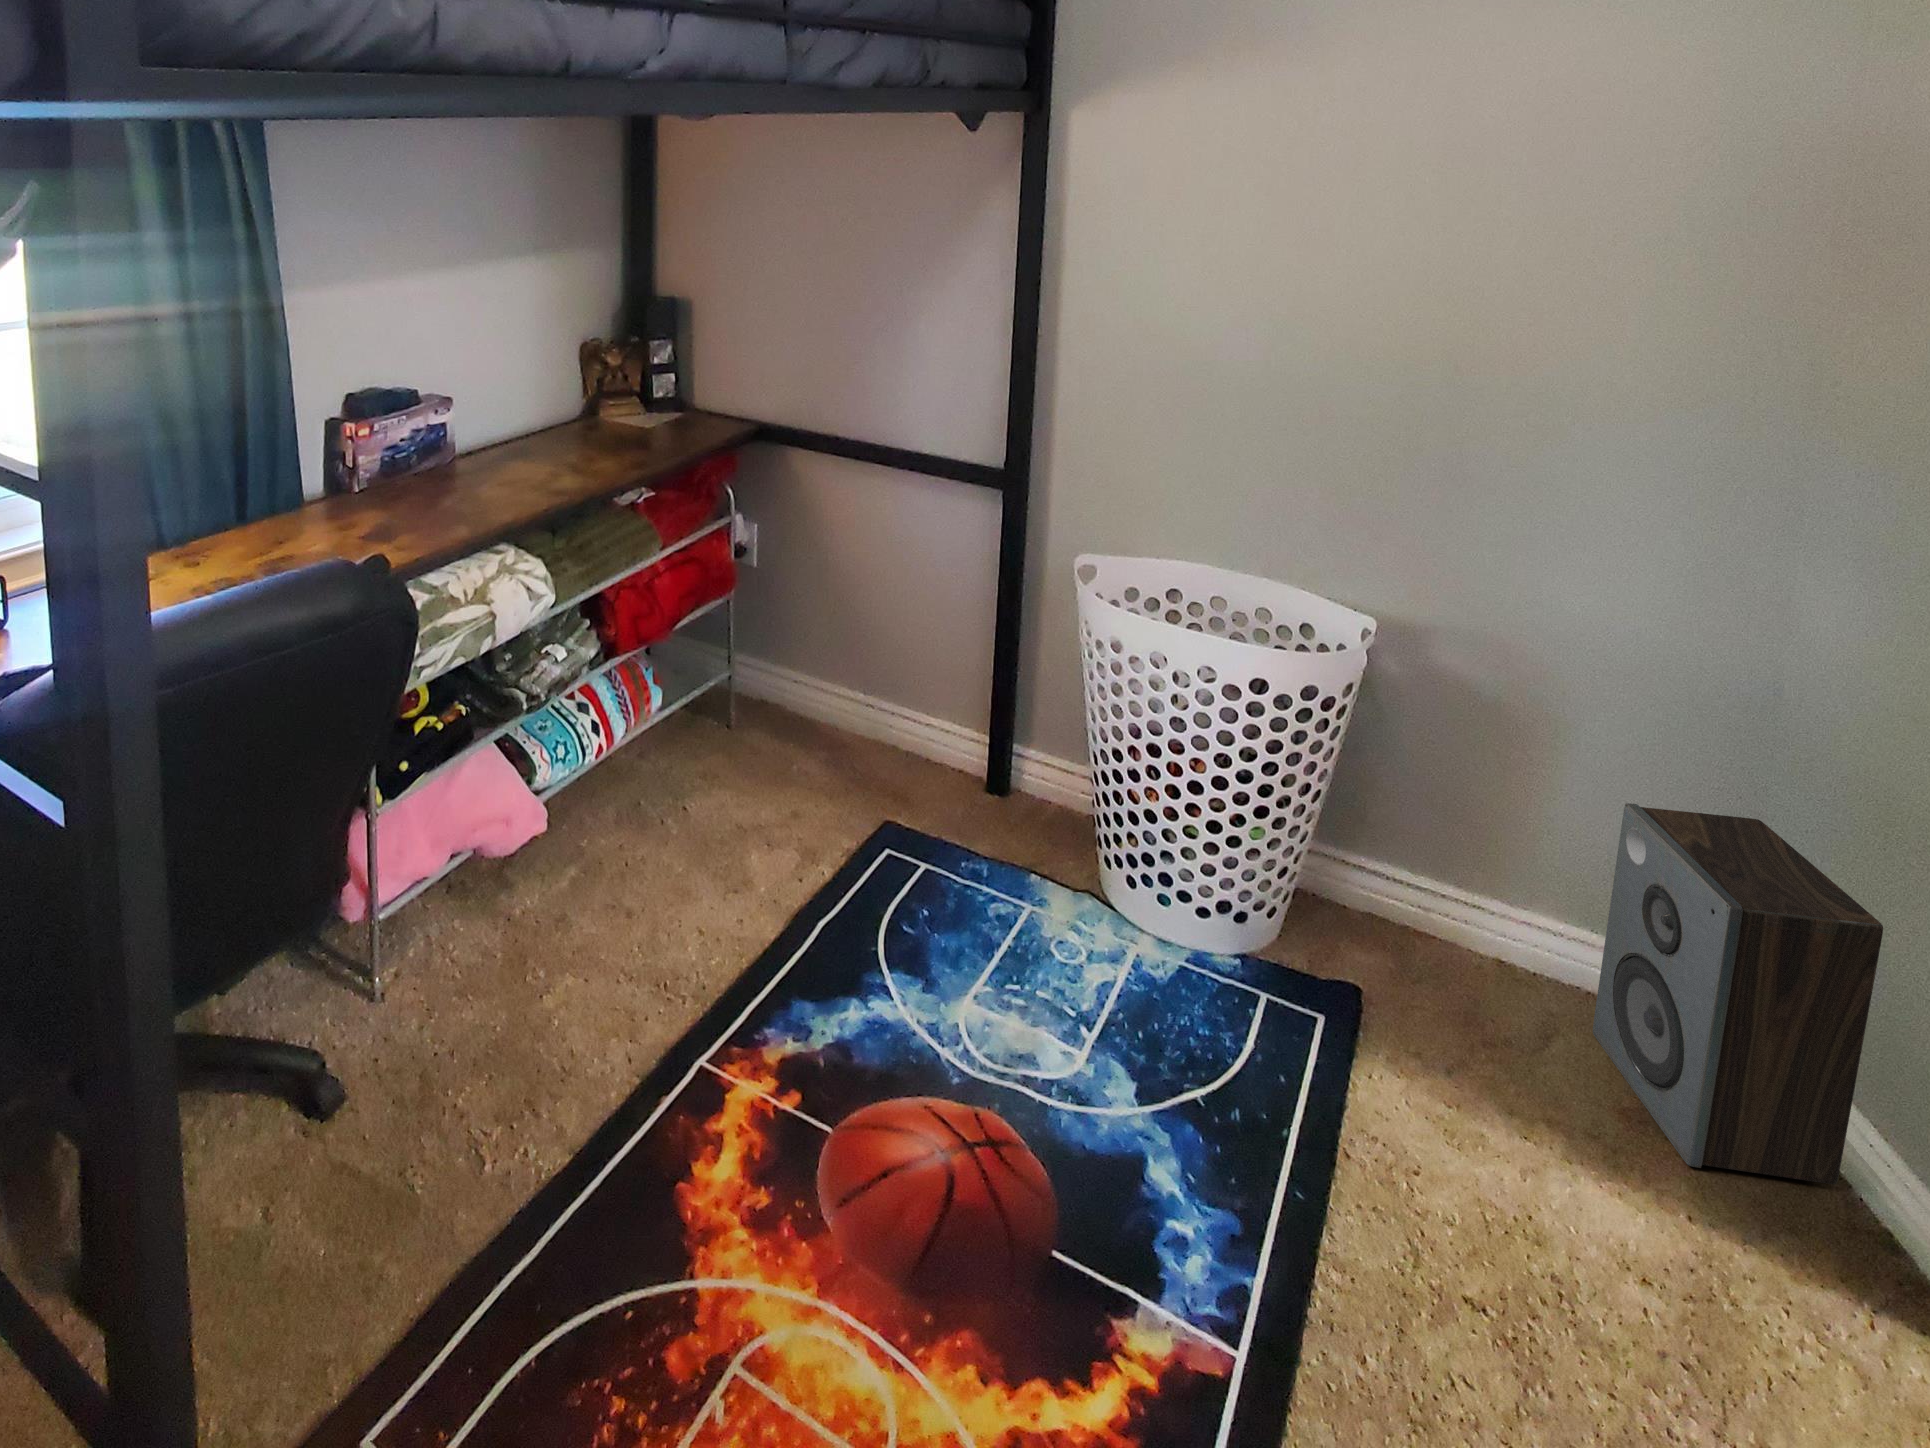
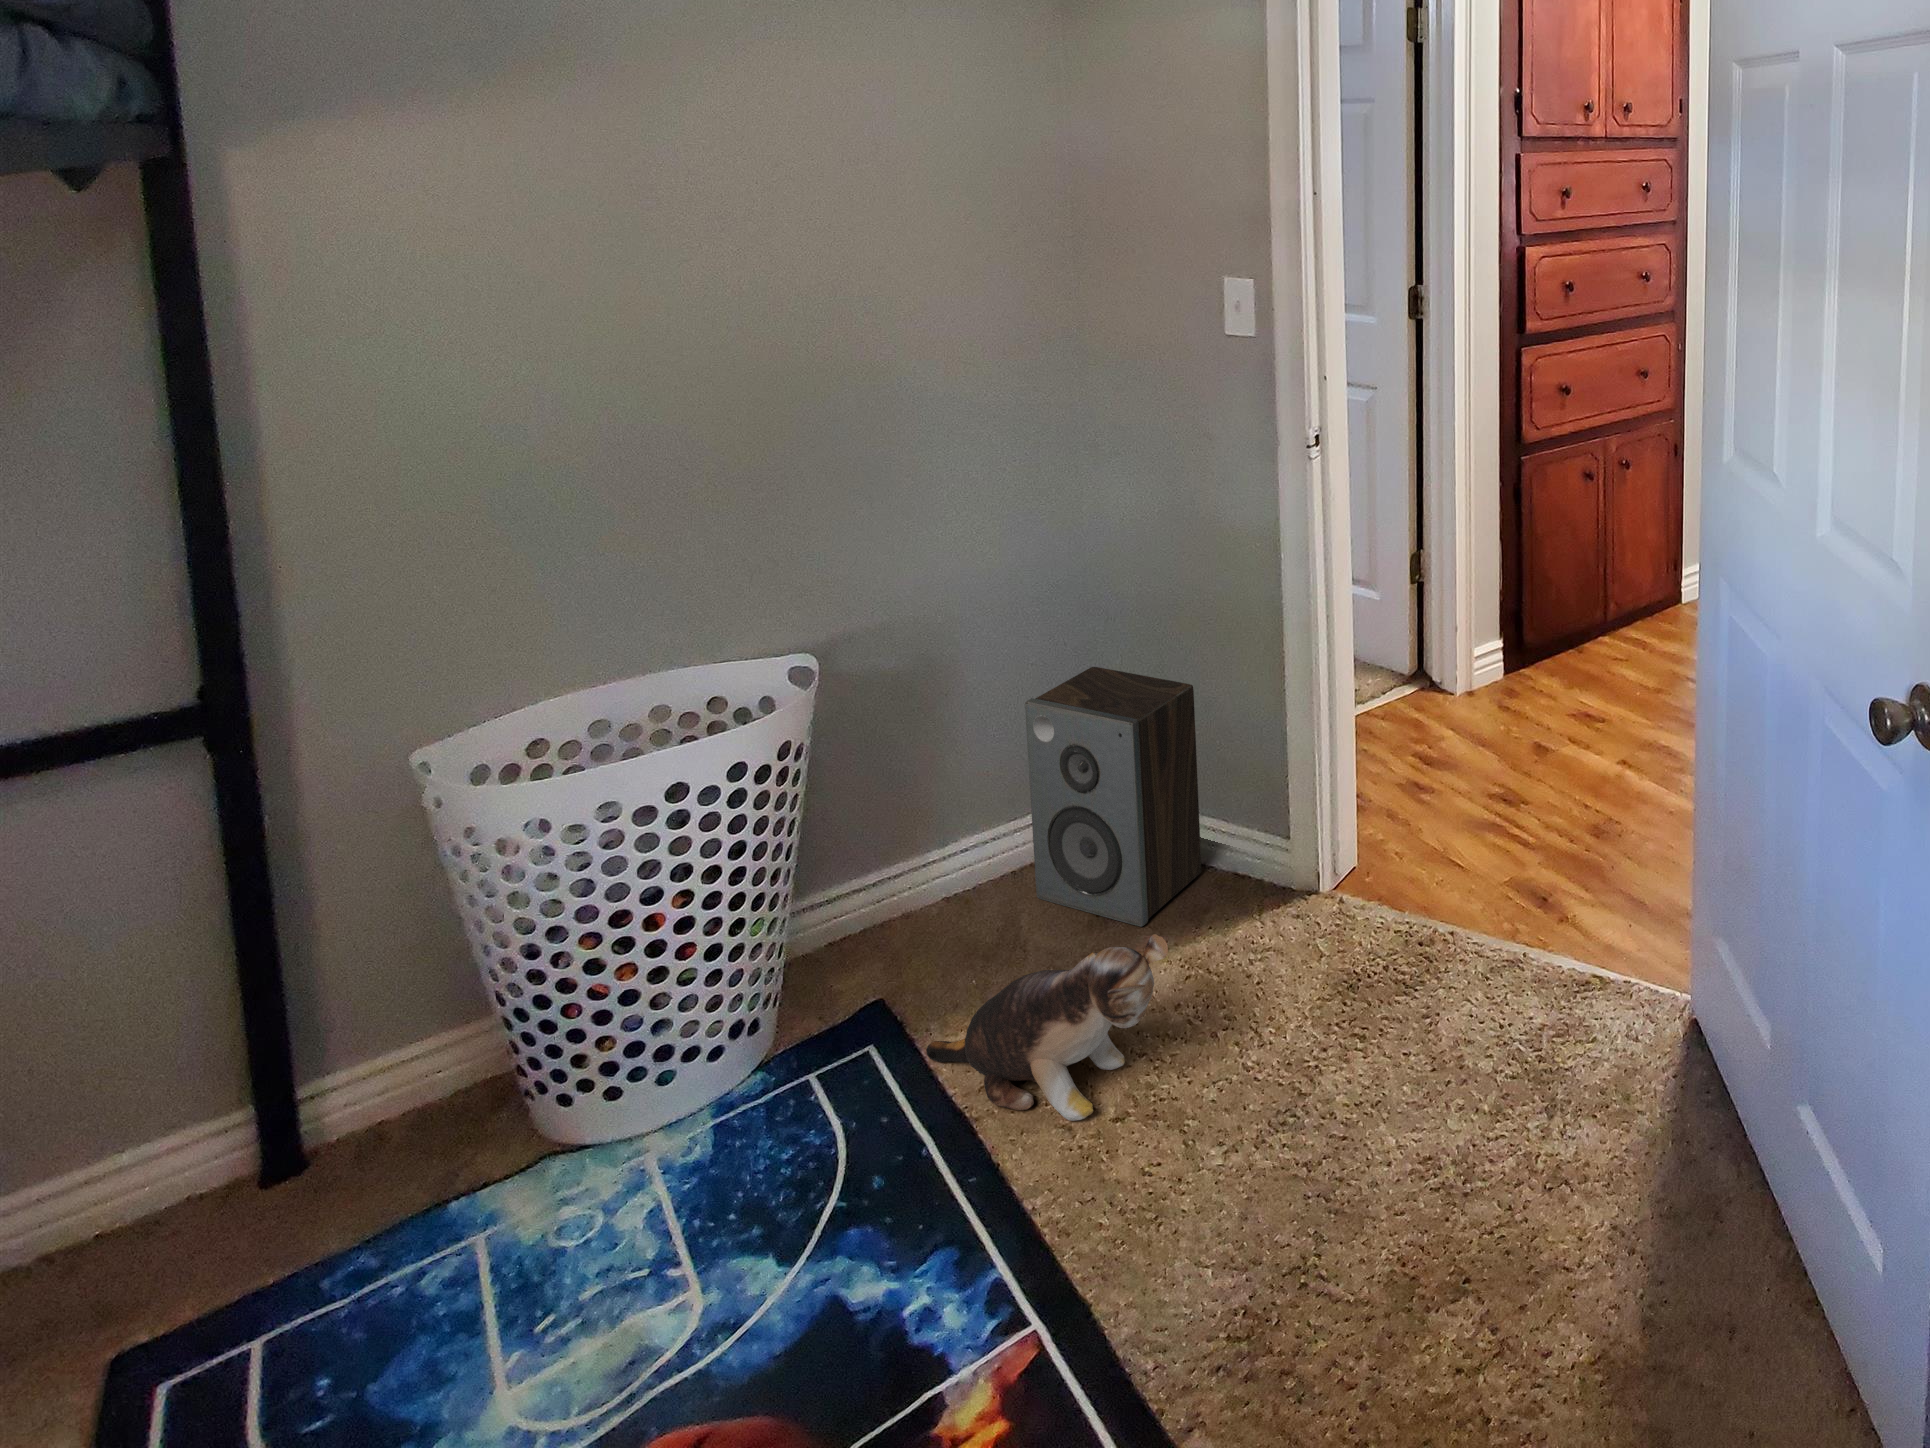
plush toy: none [1356,1057,1578,1264] -> present [926,934,1168,1121]

